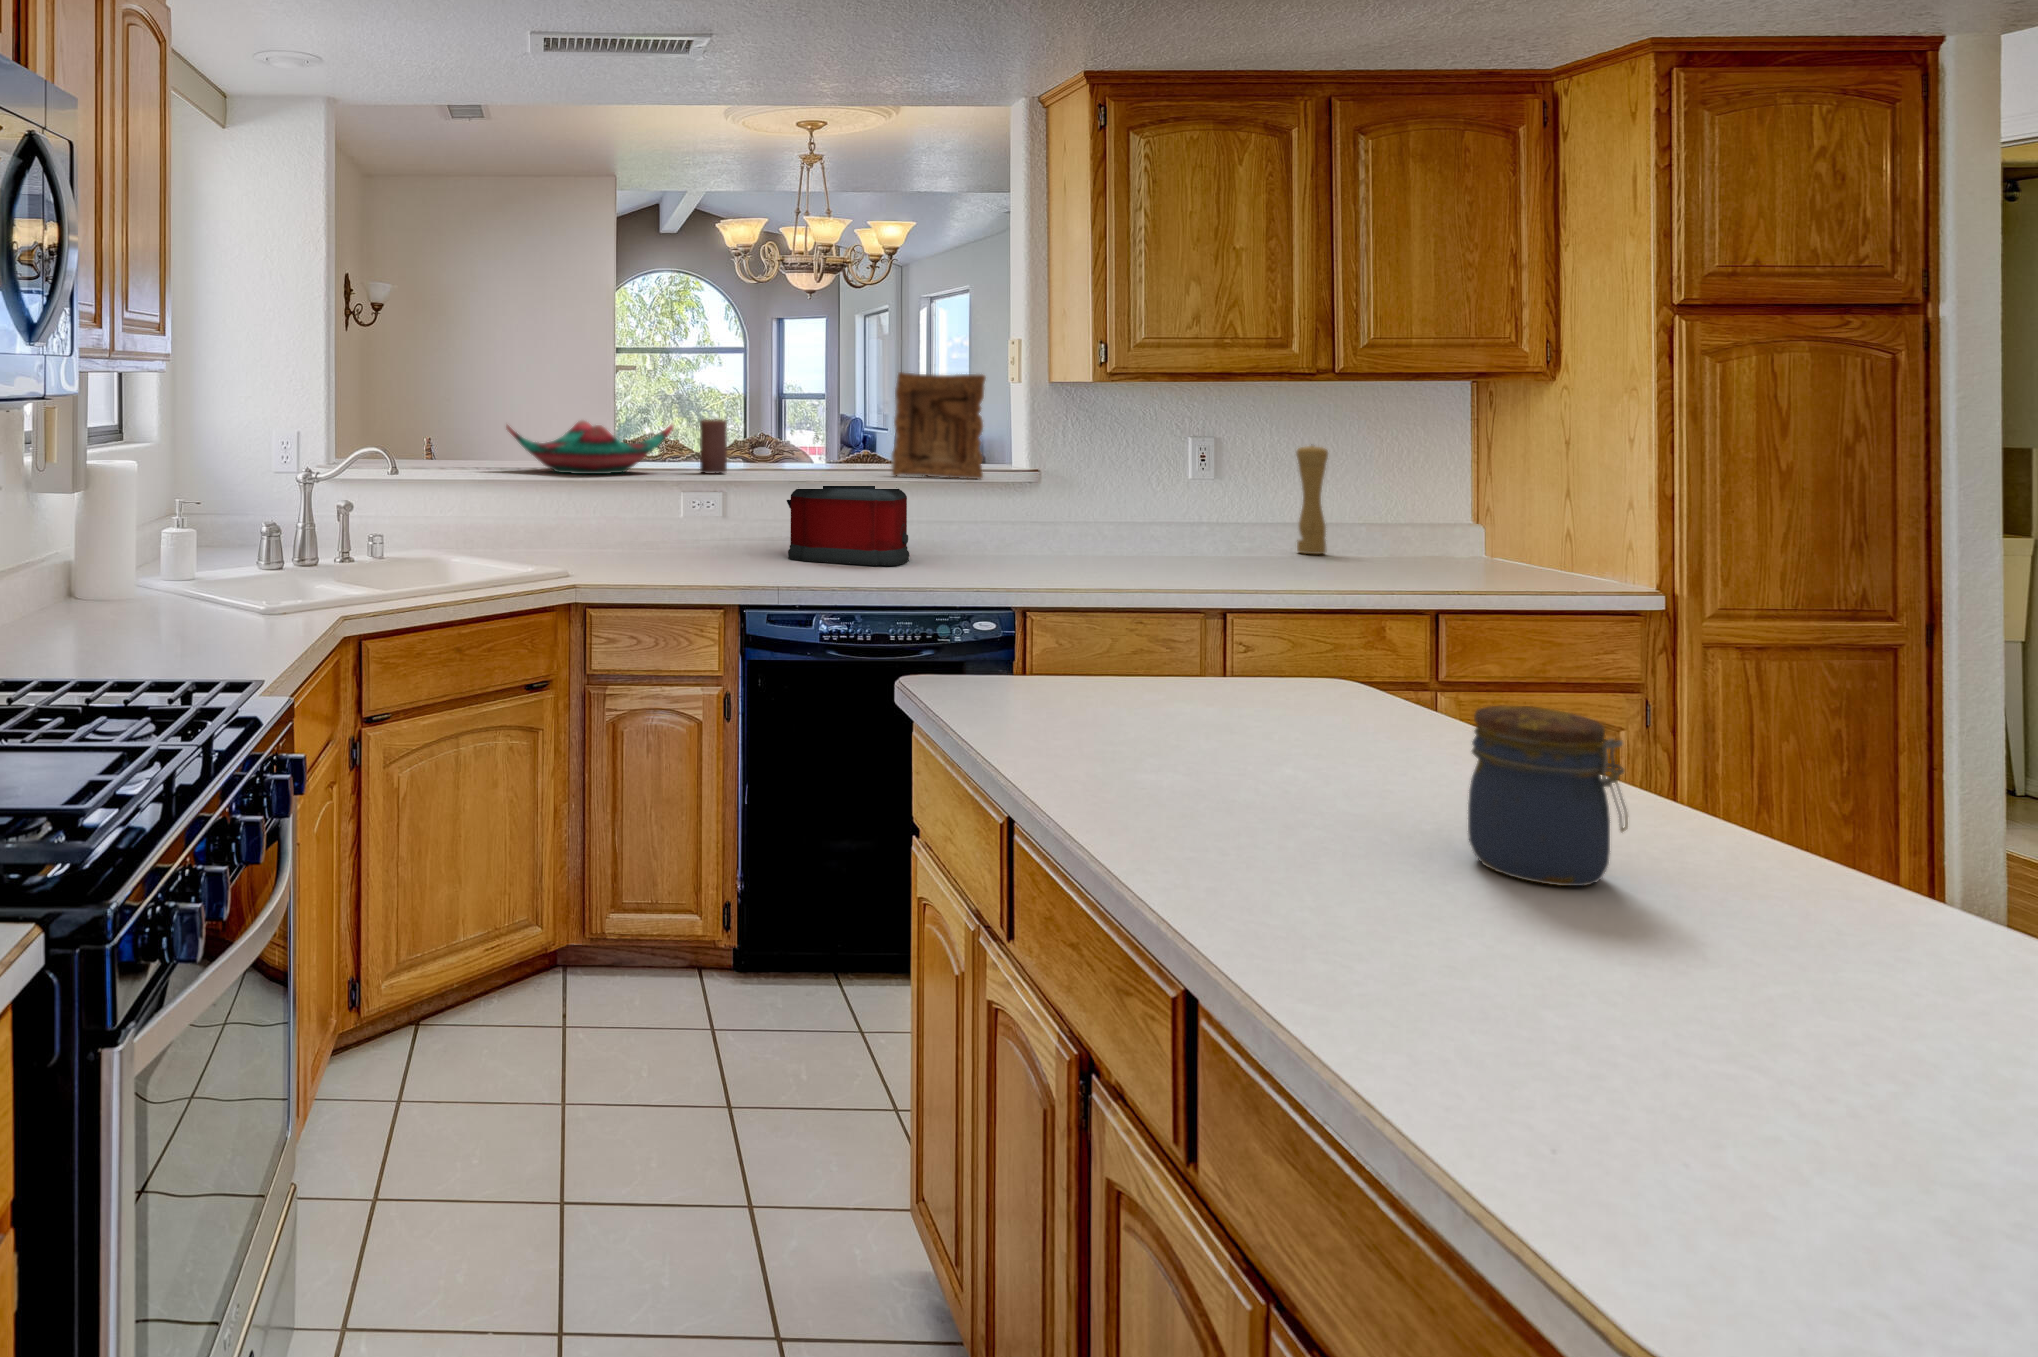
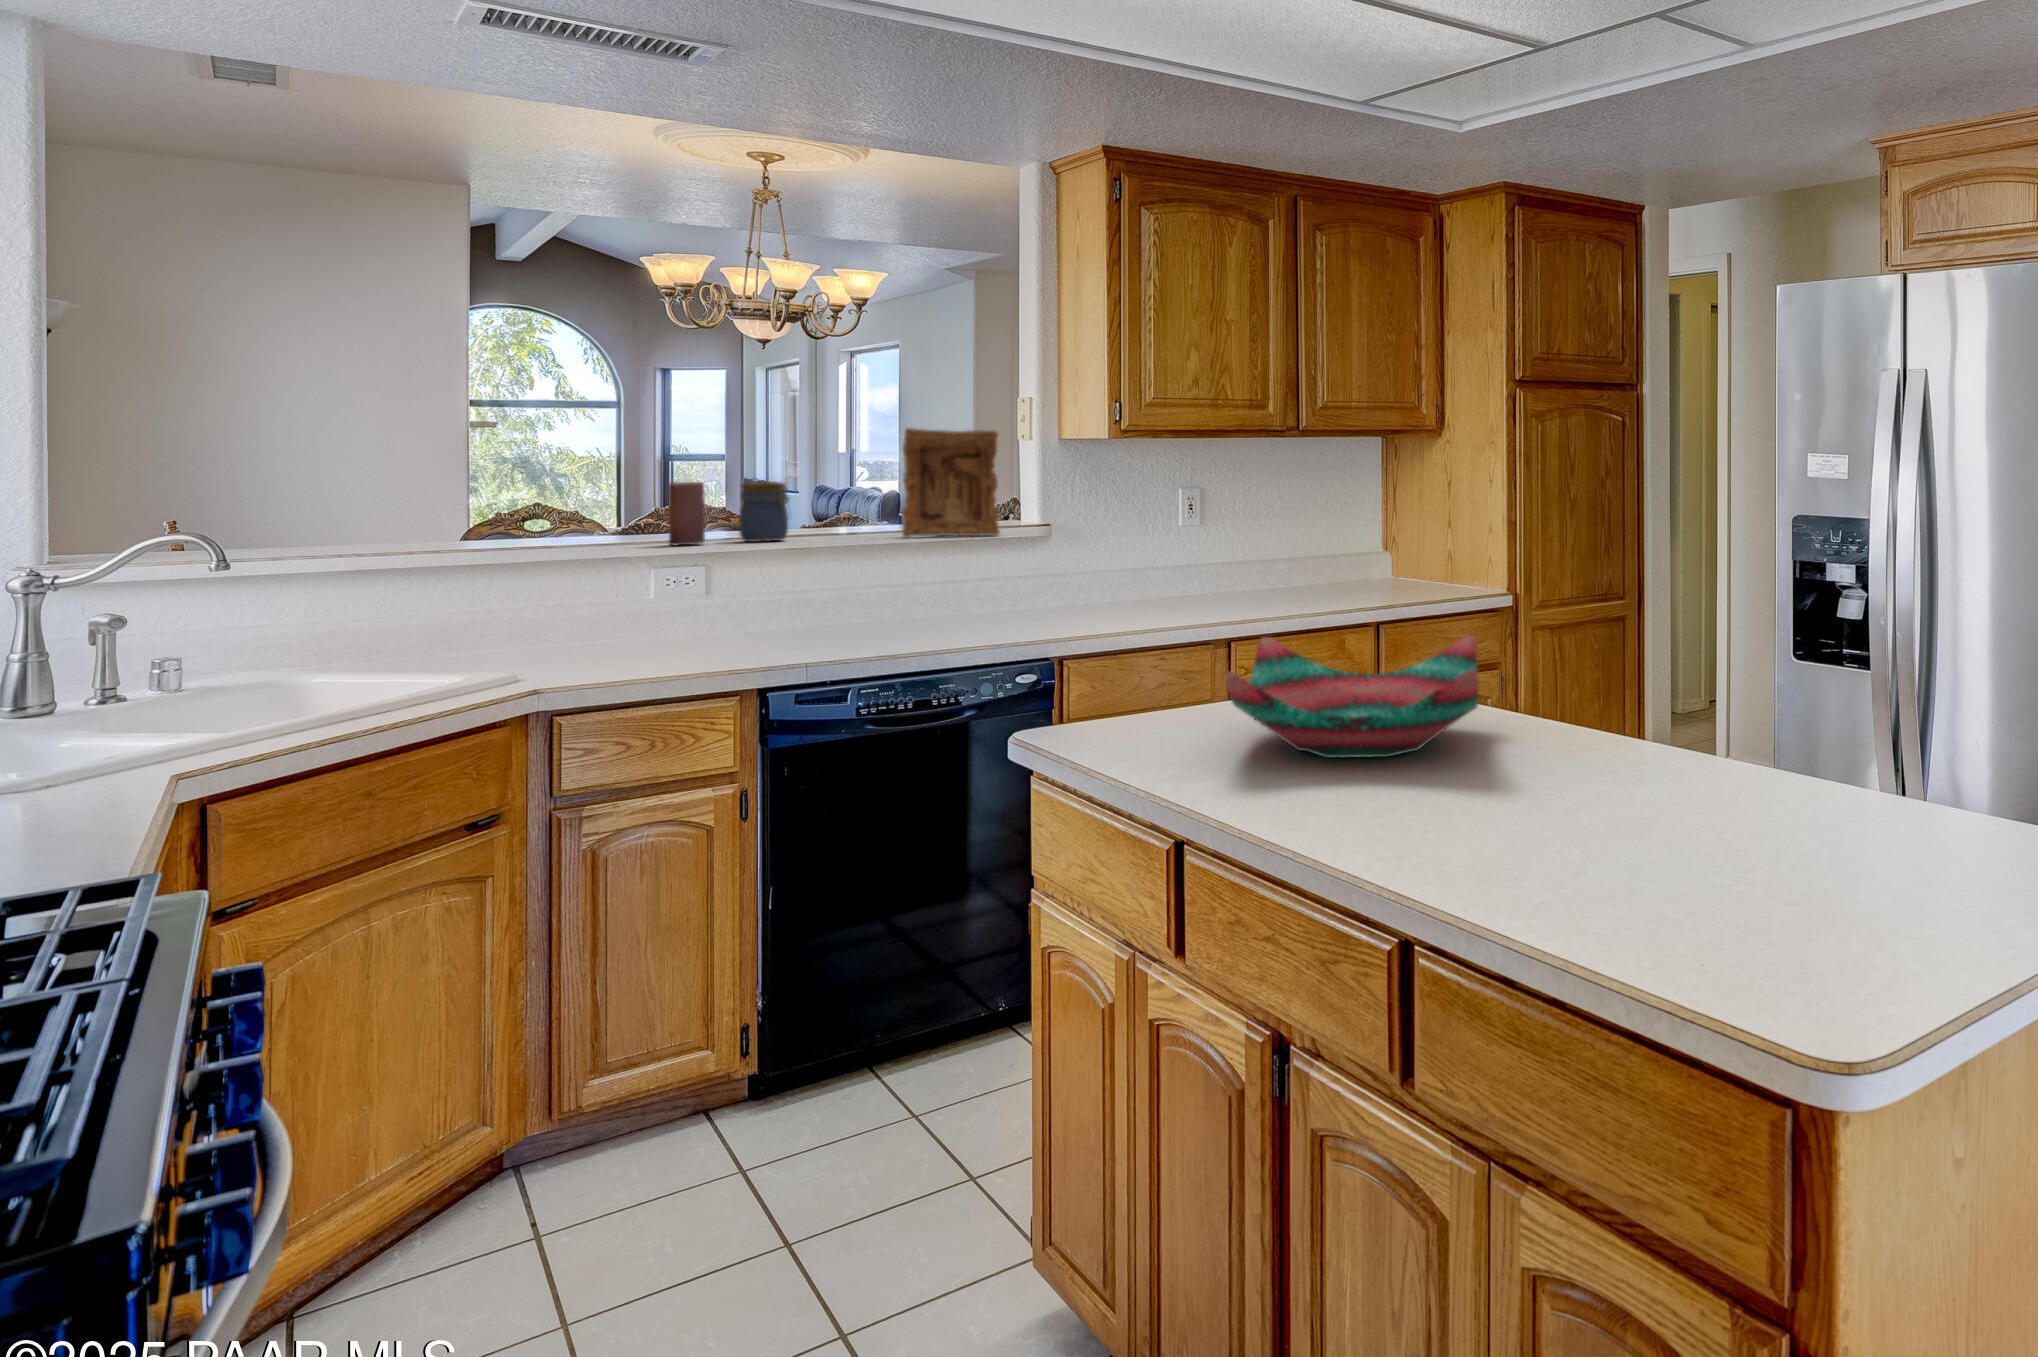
decorative bowl: present [506,421,674,474] -> present [1226,636,1479,758]
pepper mill: present [1296,445,1328,554] -> none [1263,492,1288,586]
toaster: present [787,486,909,566] -> none [787,545,930,635]
jar: present [1468,706,1628,886] -> present [739,481,789,542]

